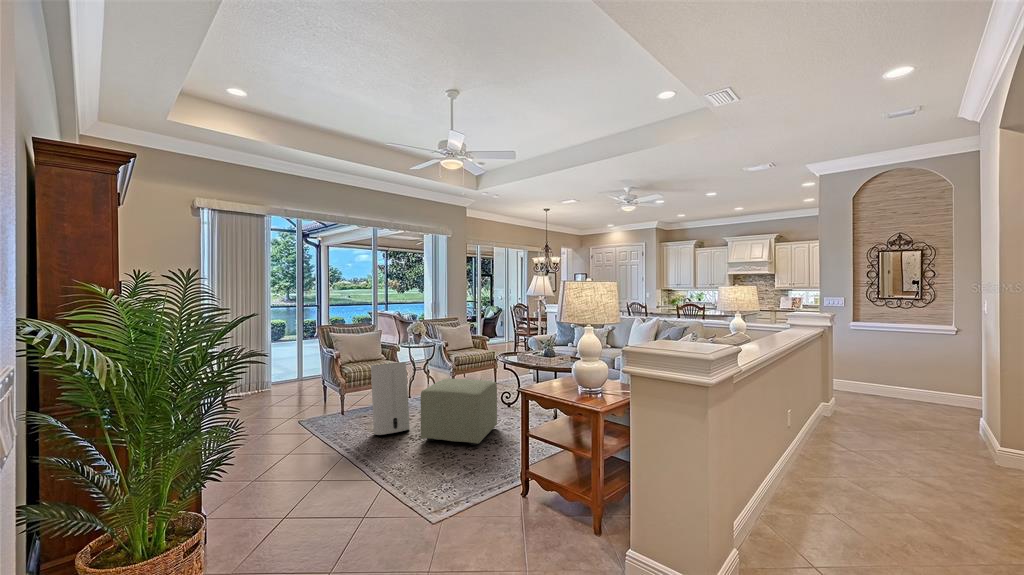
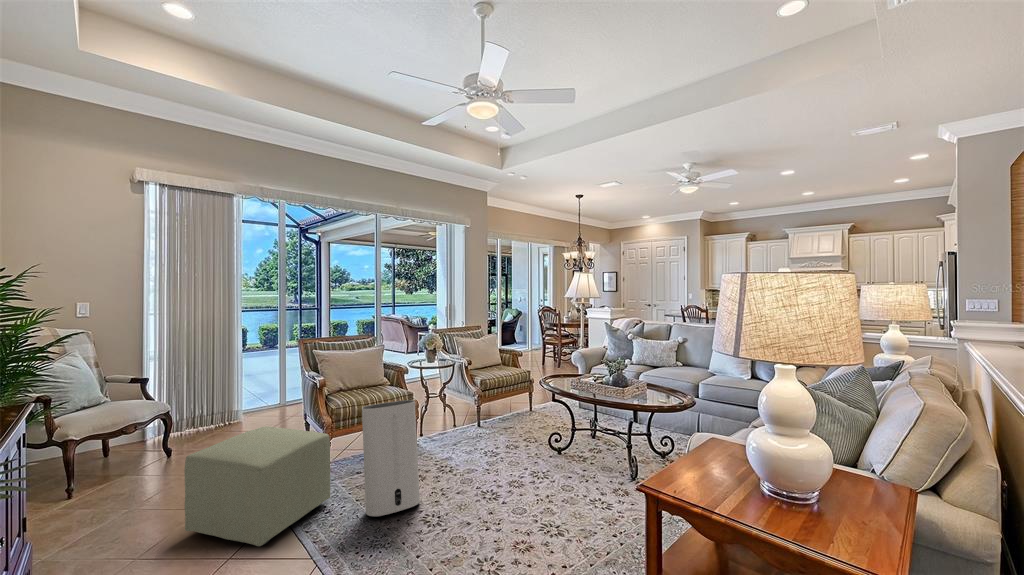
ottoman: present [420,379,497,445] -> present [184,426,330,546]

